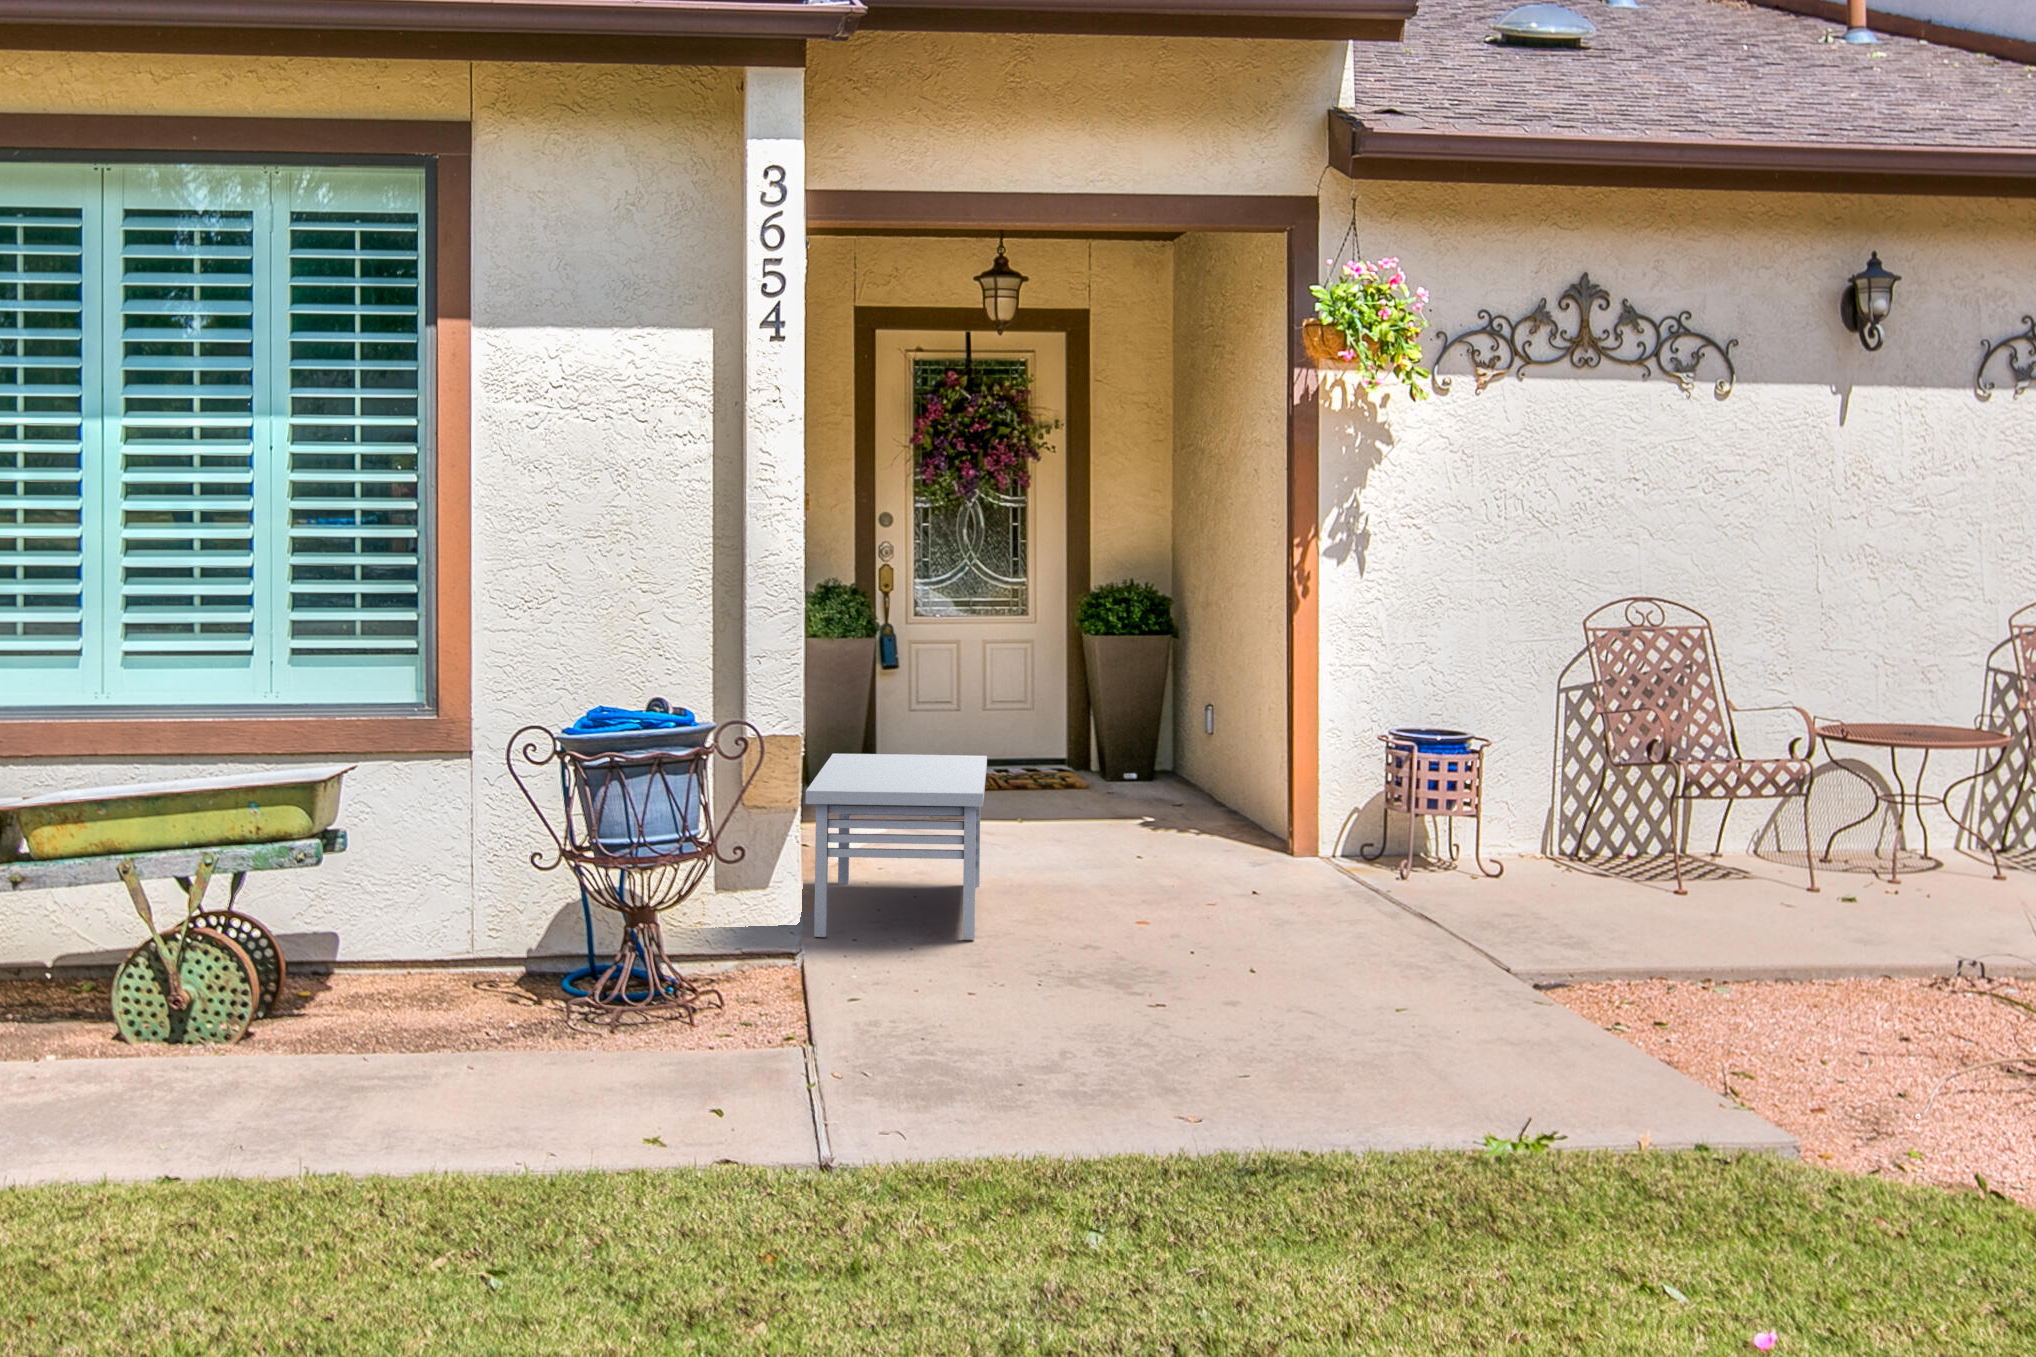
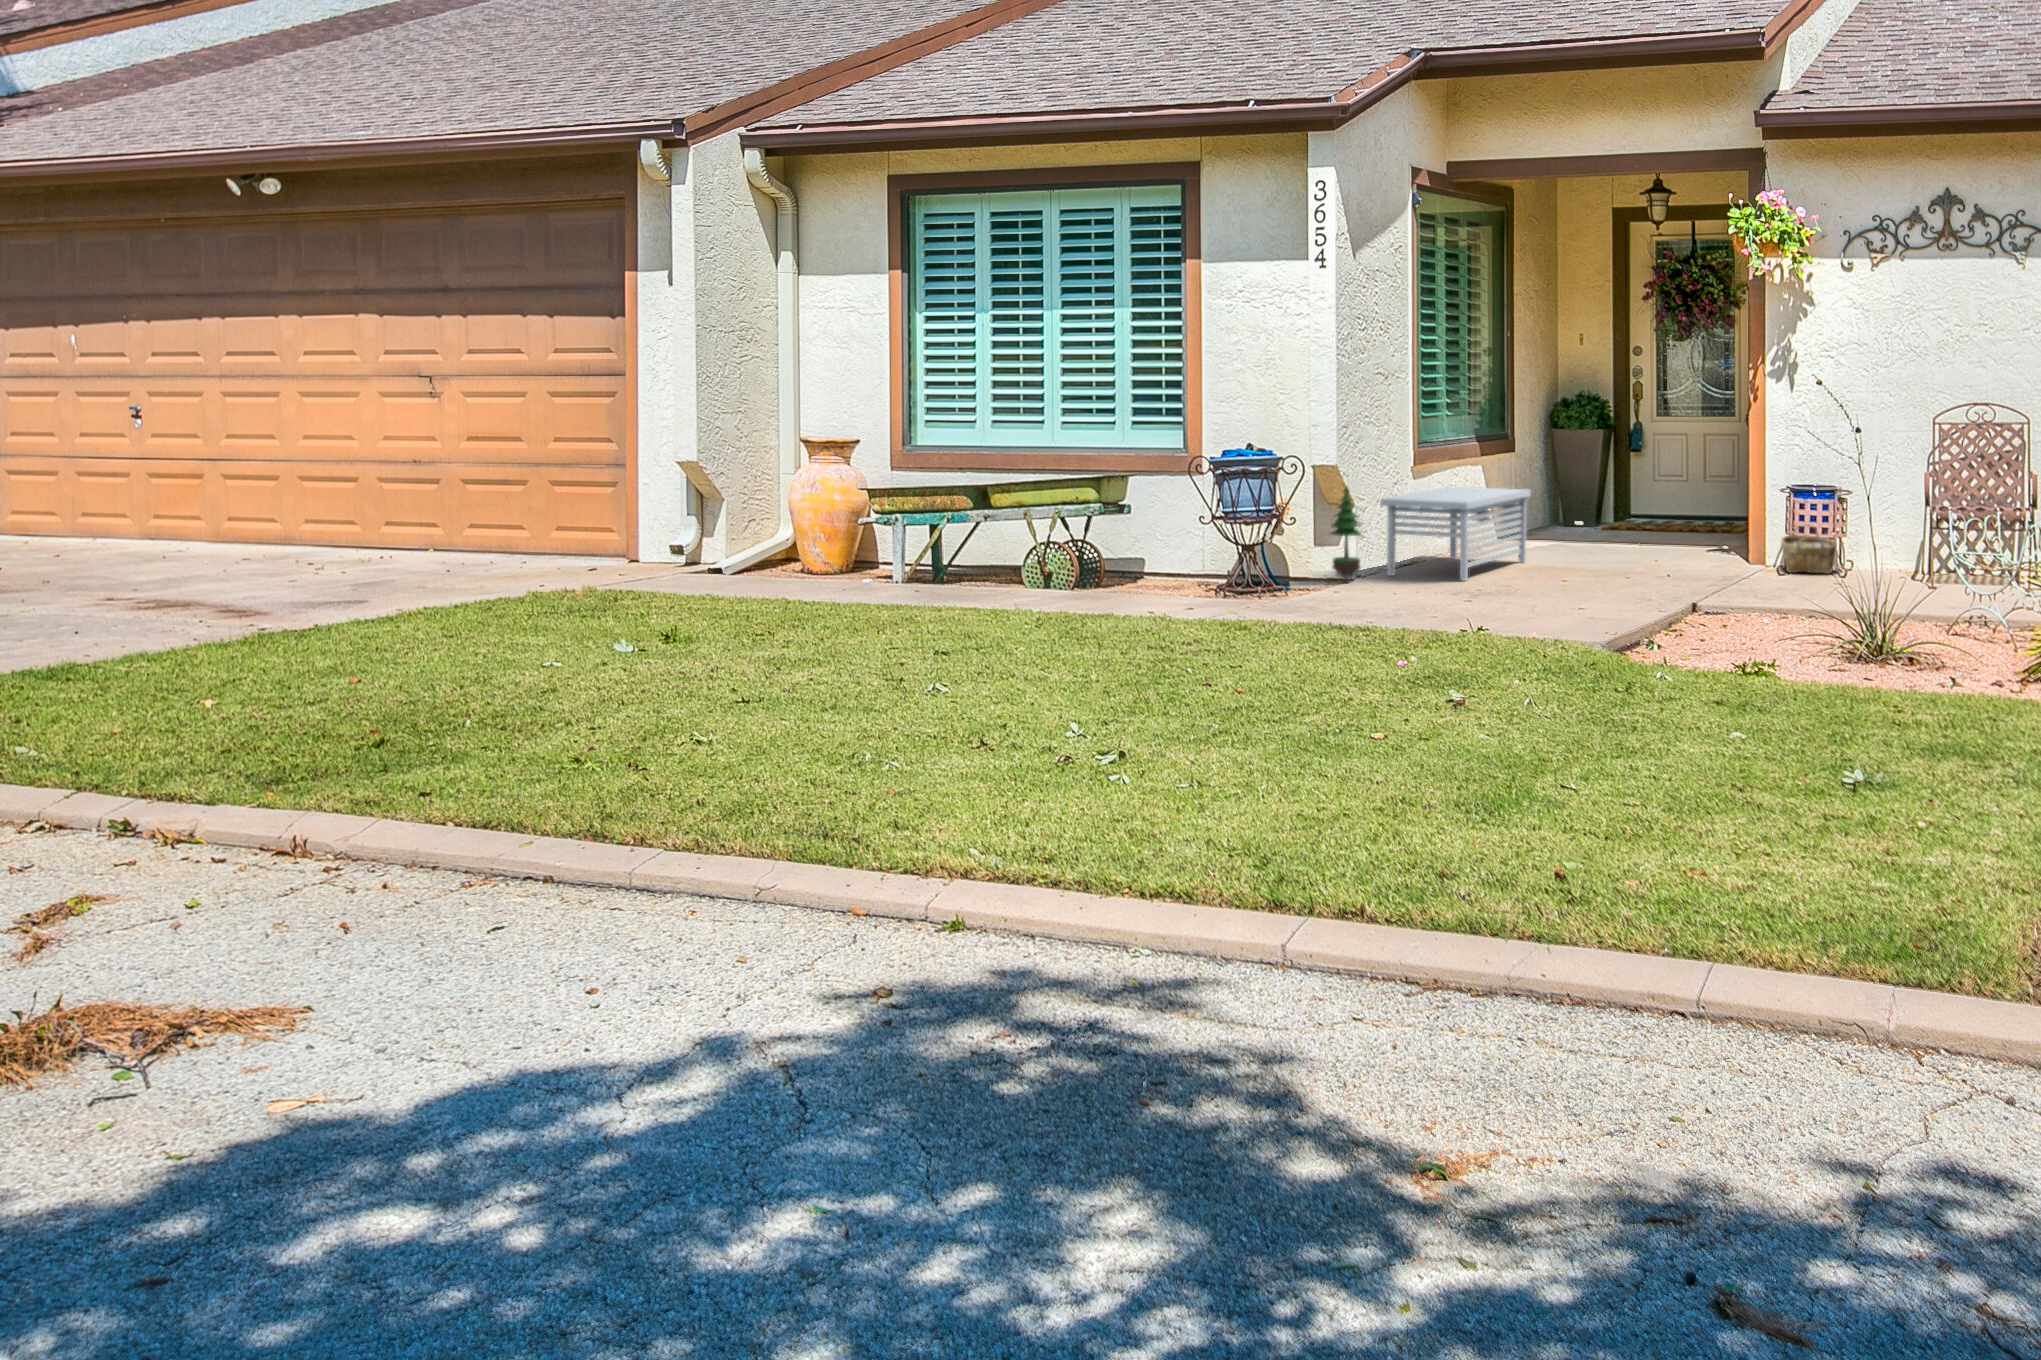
potted tree: none [738,767,807,962] -> present [1331,486,1362,581]
woven basket: none [1375,796,1473,880] -> present [1781,525,1836,574]

